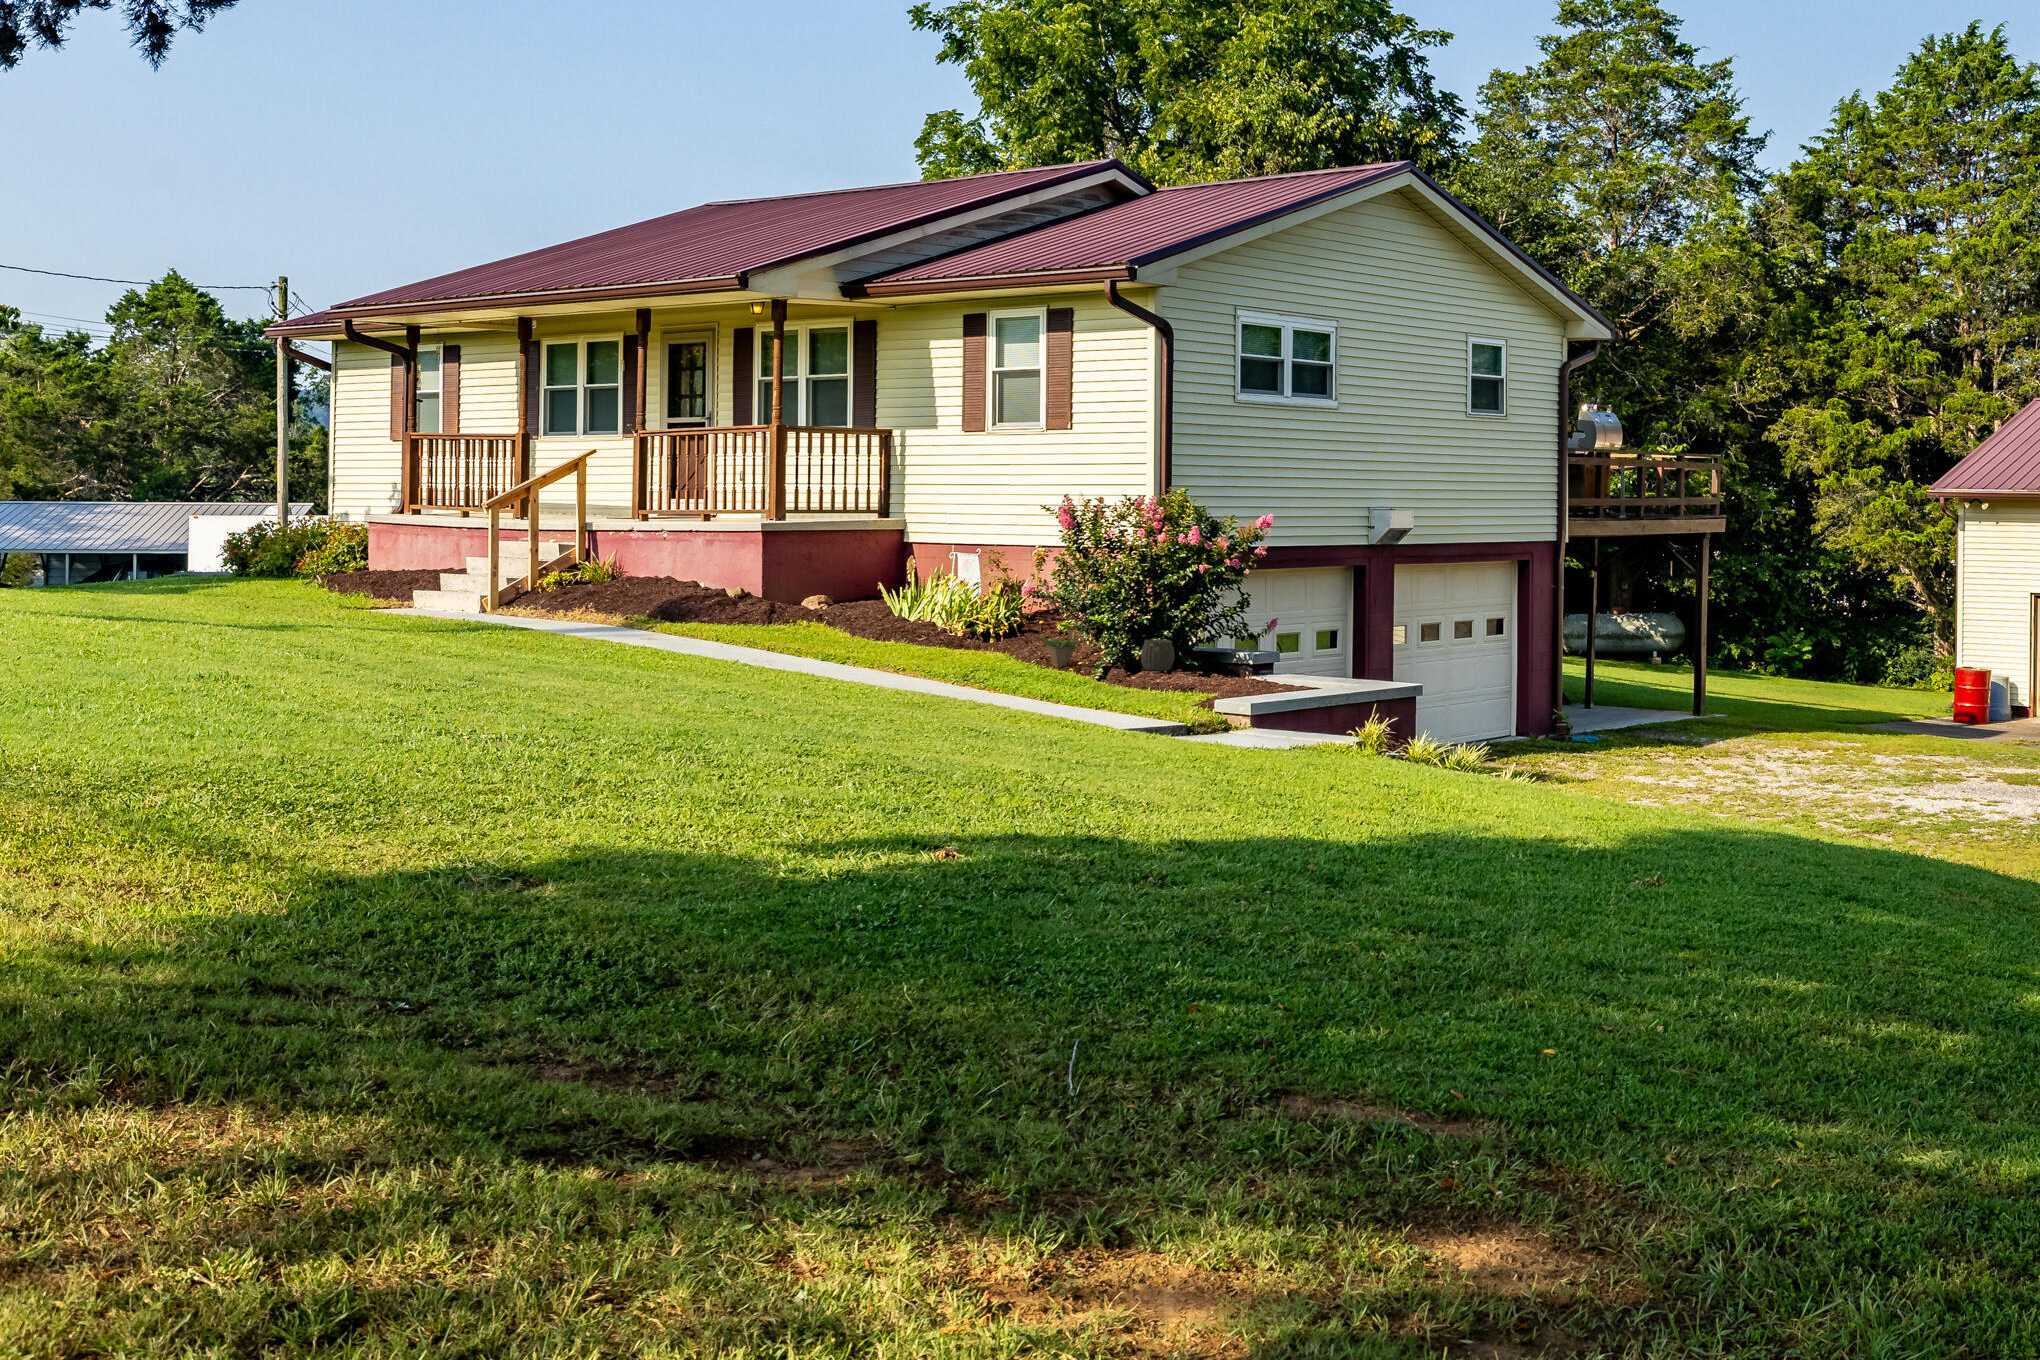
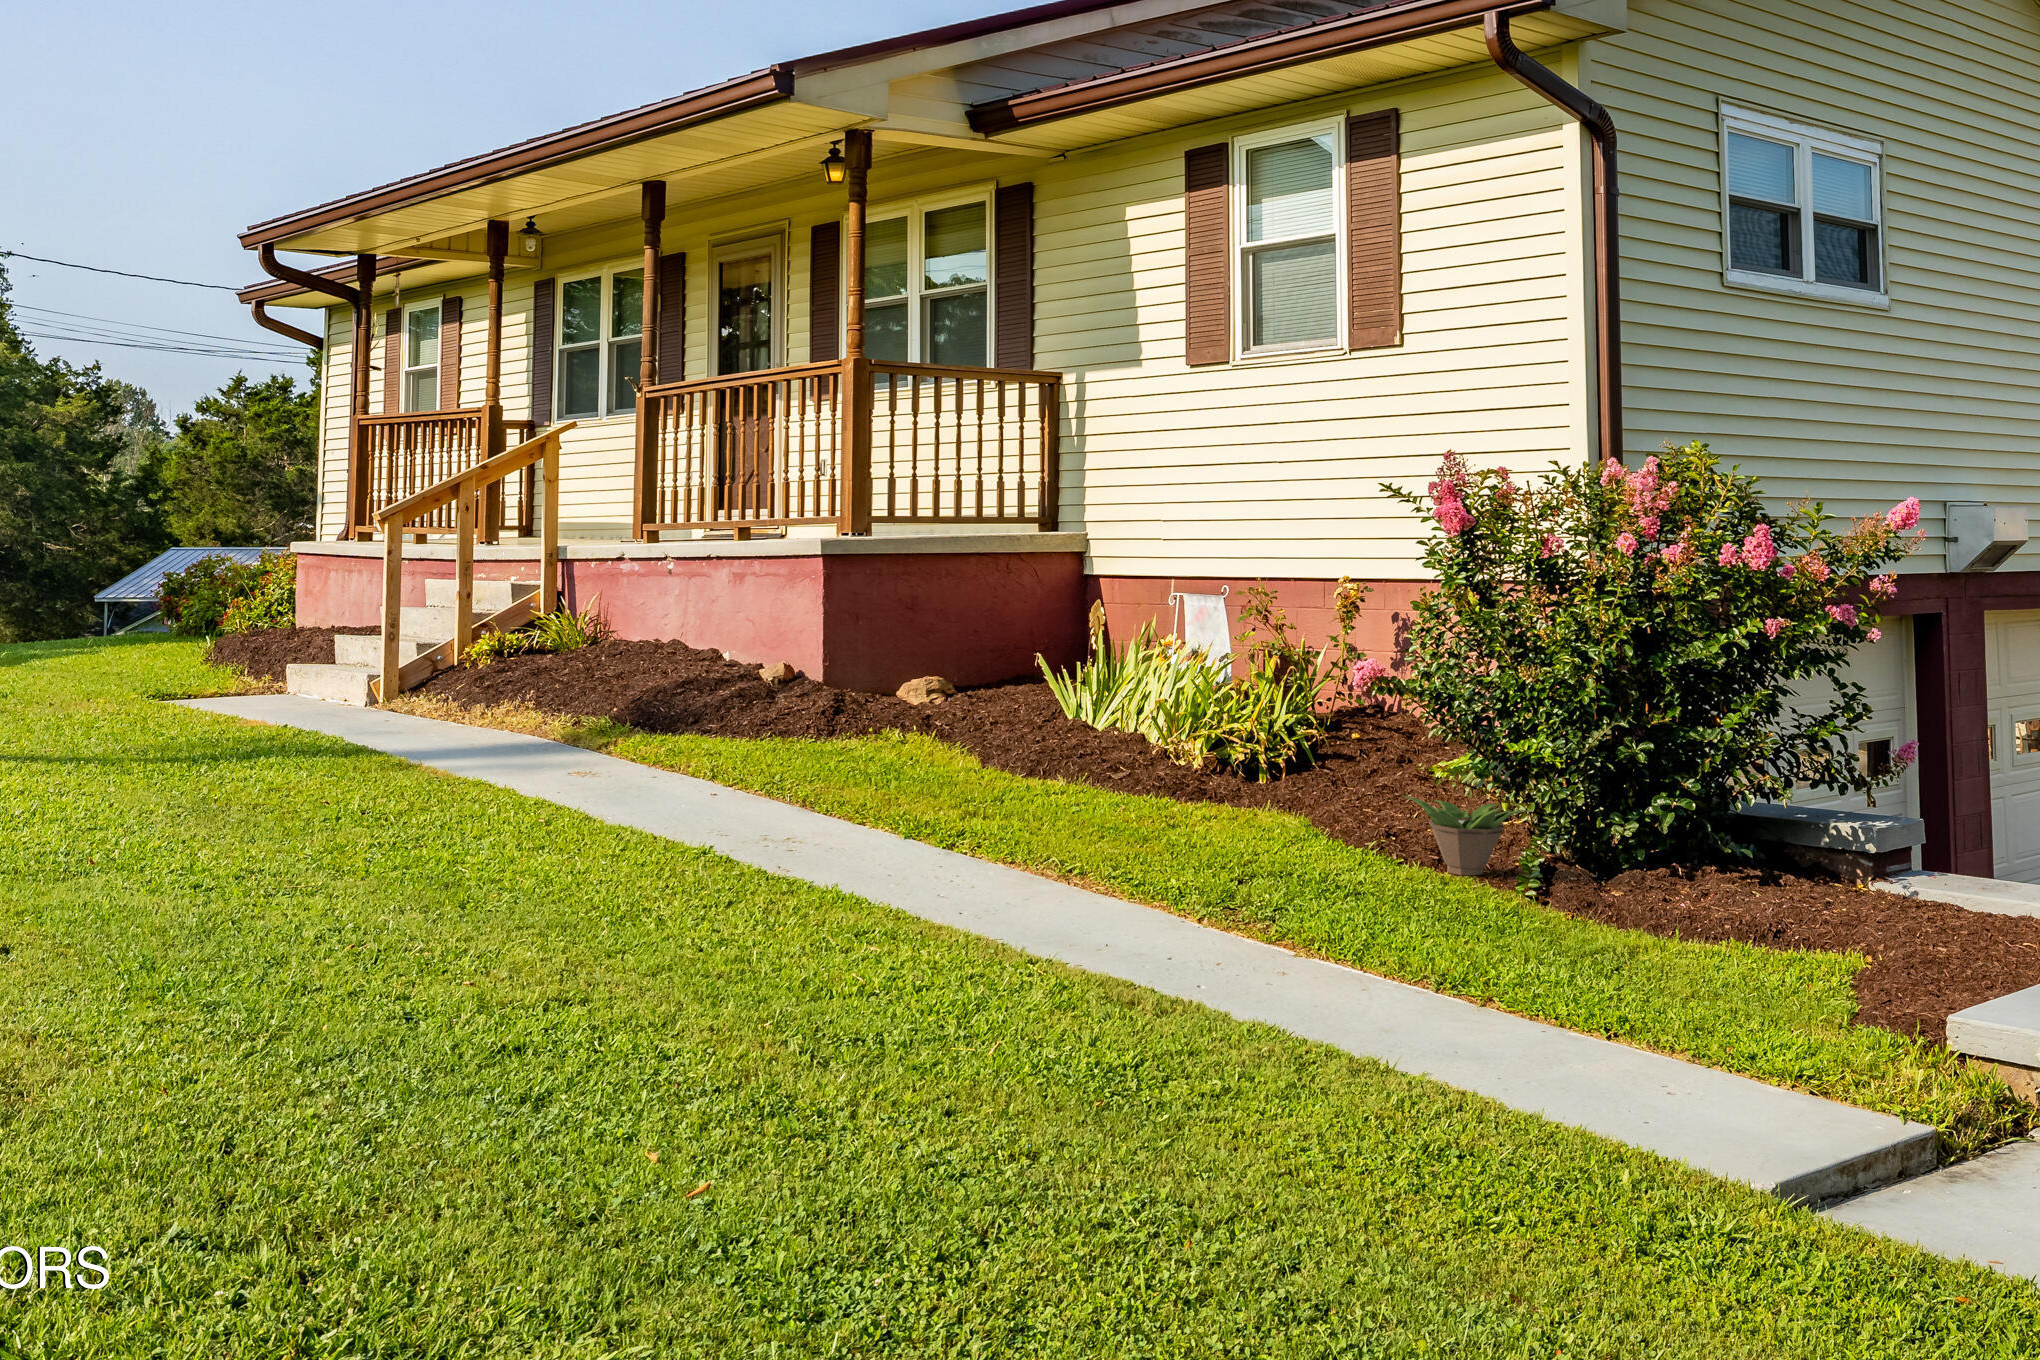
woven basket: present [1141,640,1174,671] -> none [1669,809,1758,894]

